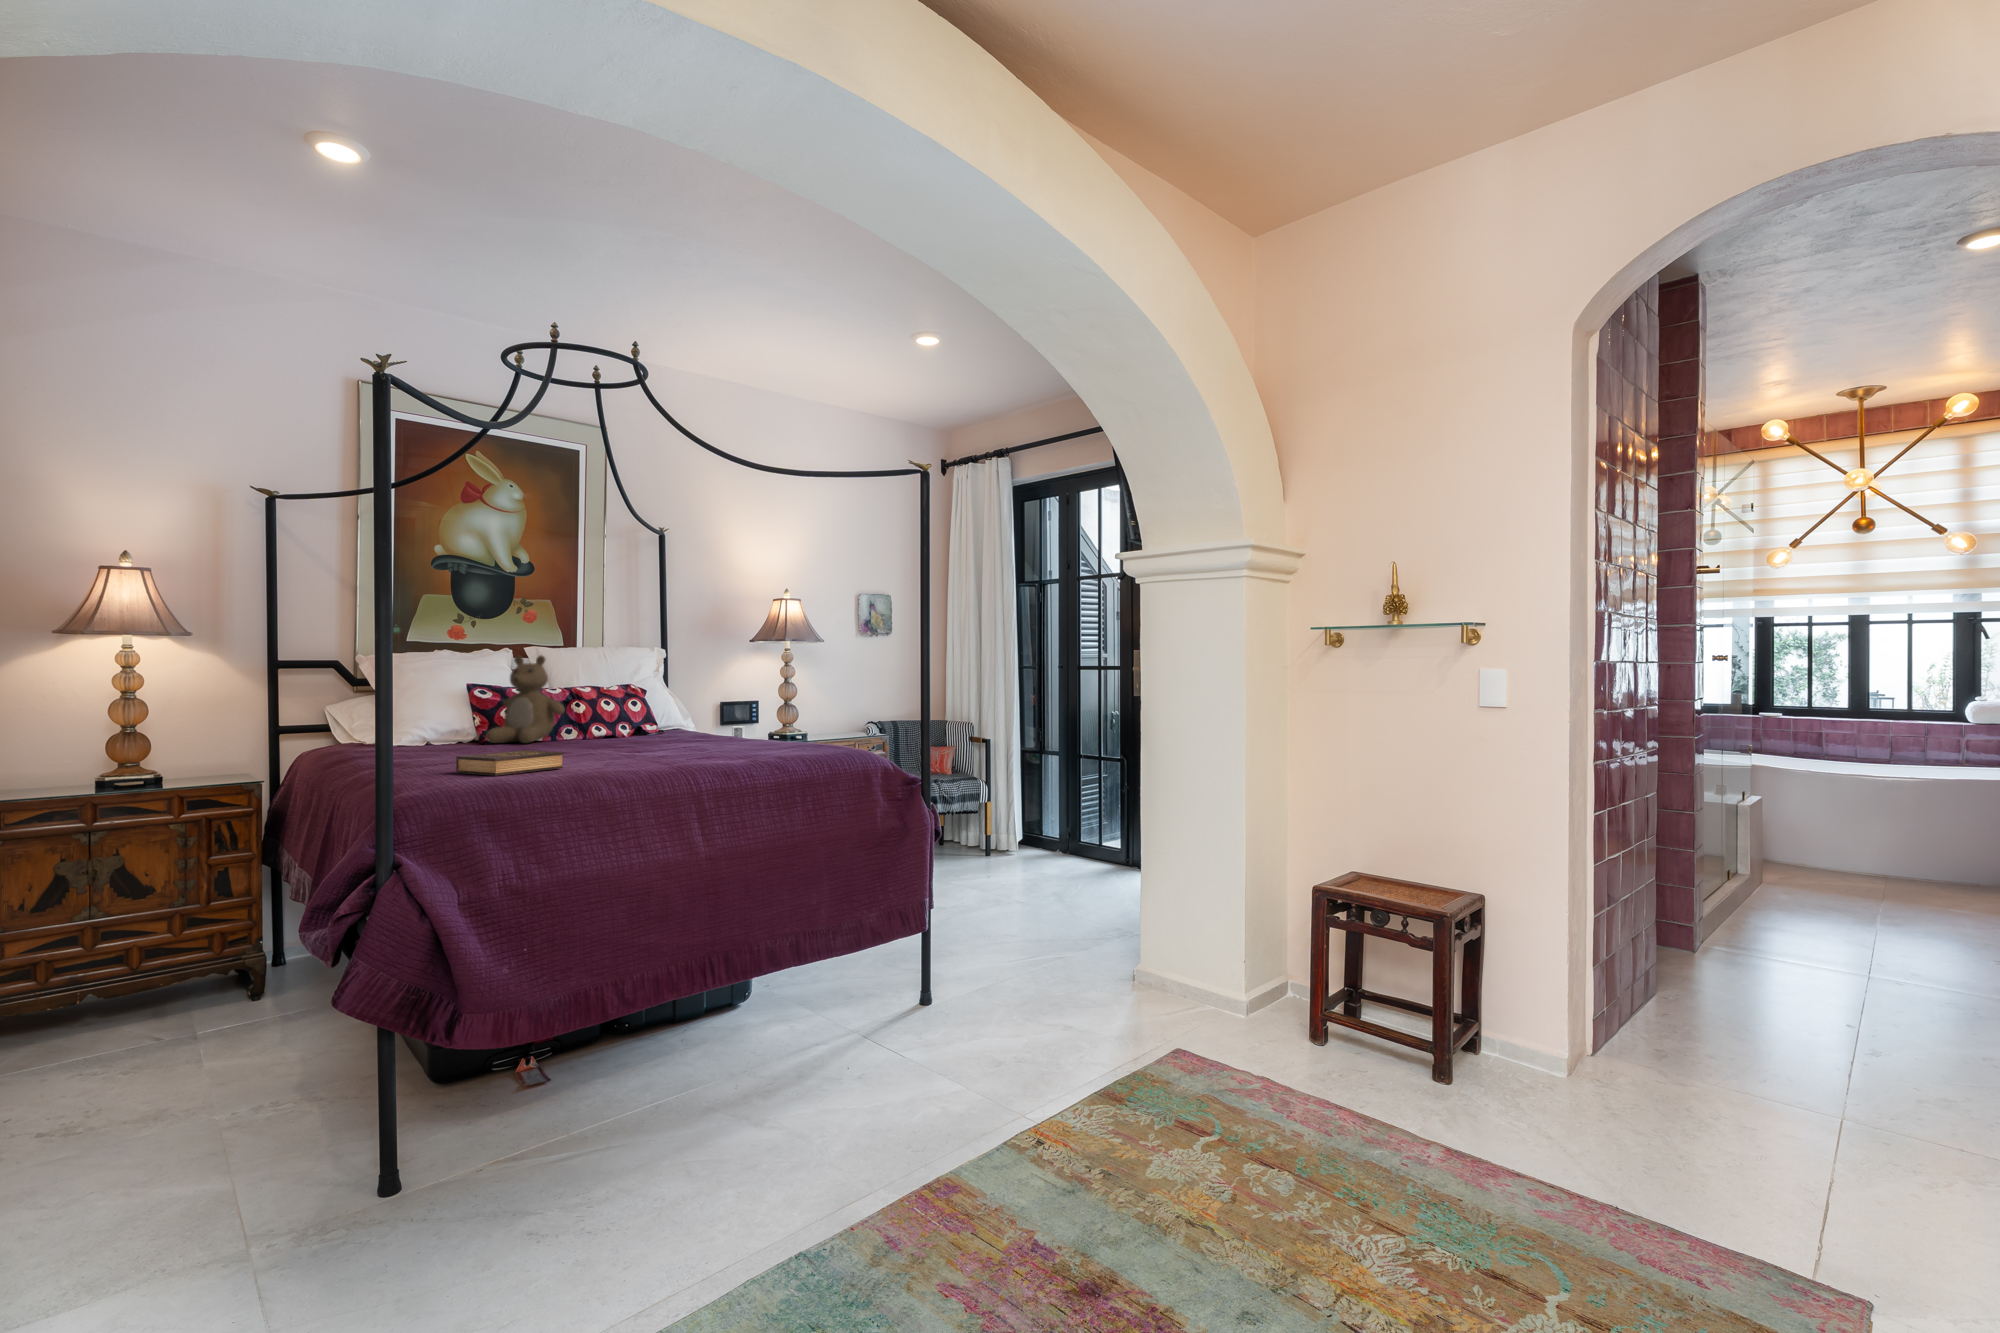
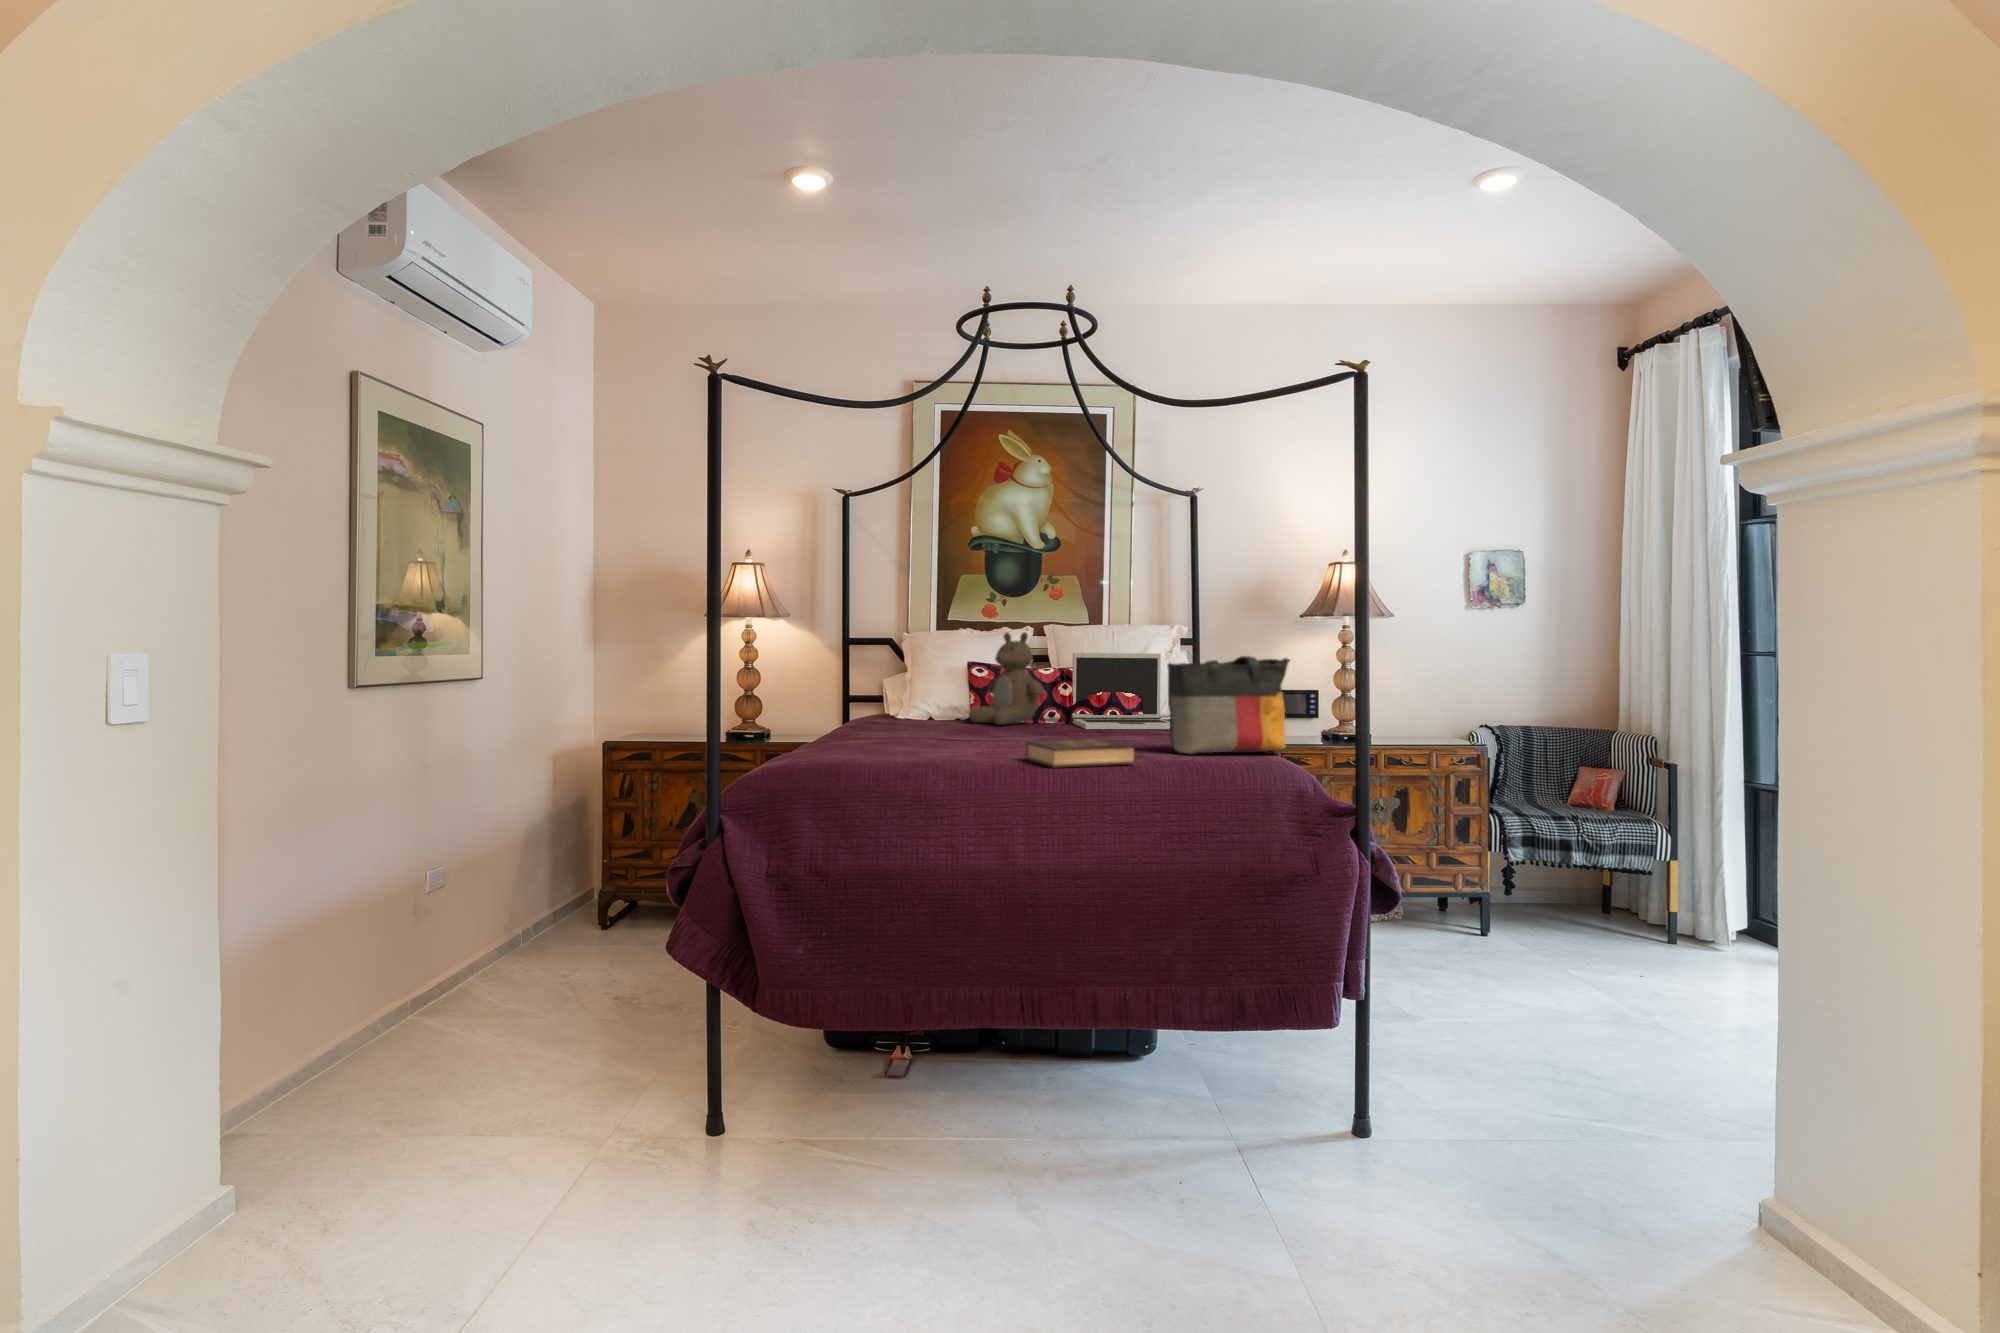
laptop: none [581,673,689,741] -> present [1072,653,1170,729]
tote bag: none [733,676,814,750] -> present [1167,656,1290,754]
hardback book: present [456,750,563,776] -> present [1026,739,1134,768]

